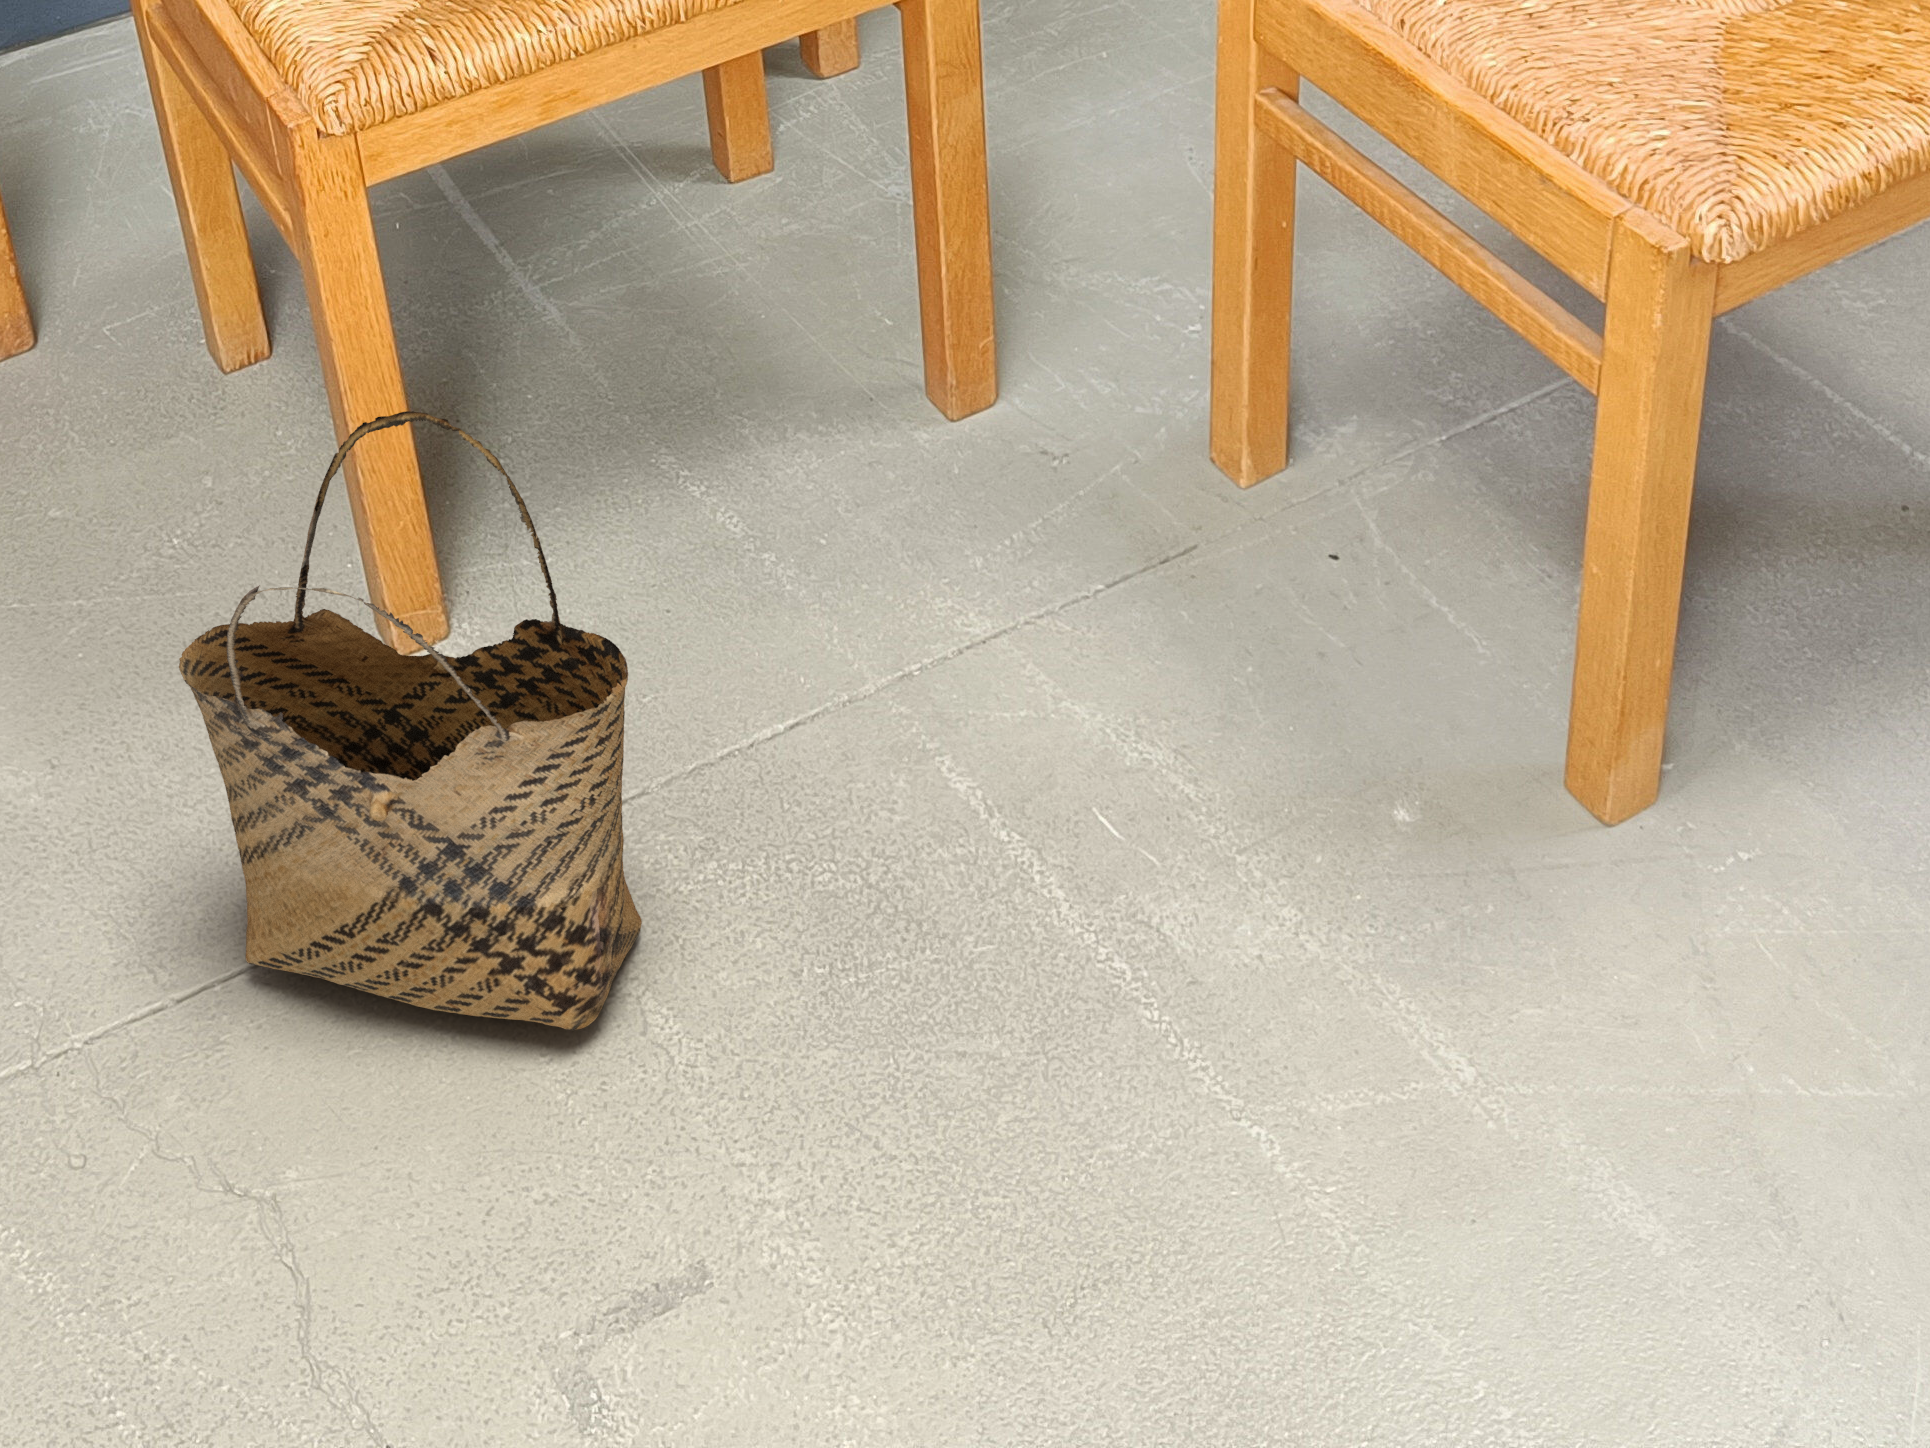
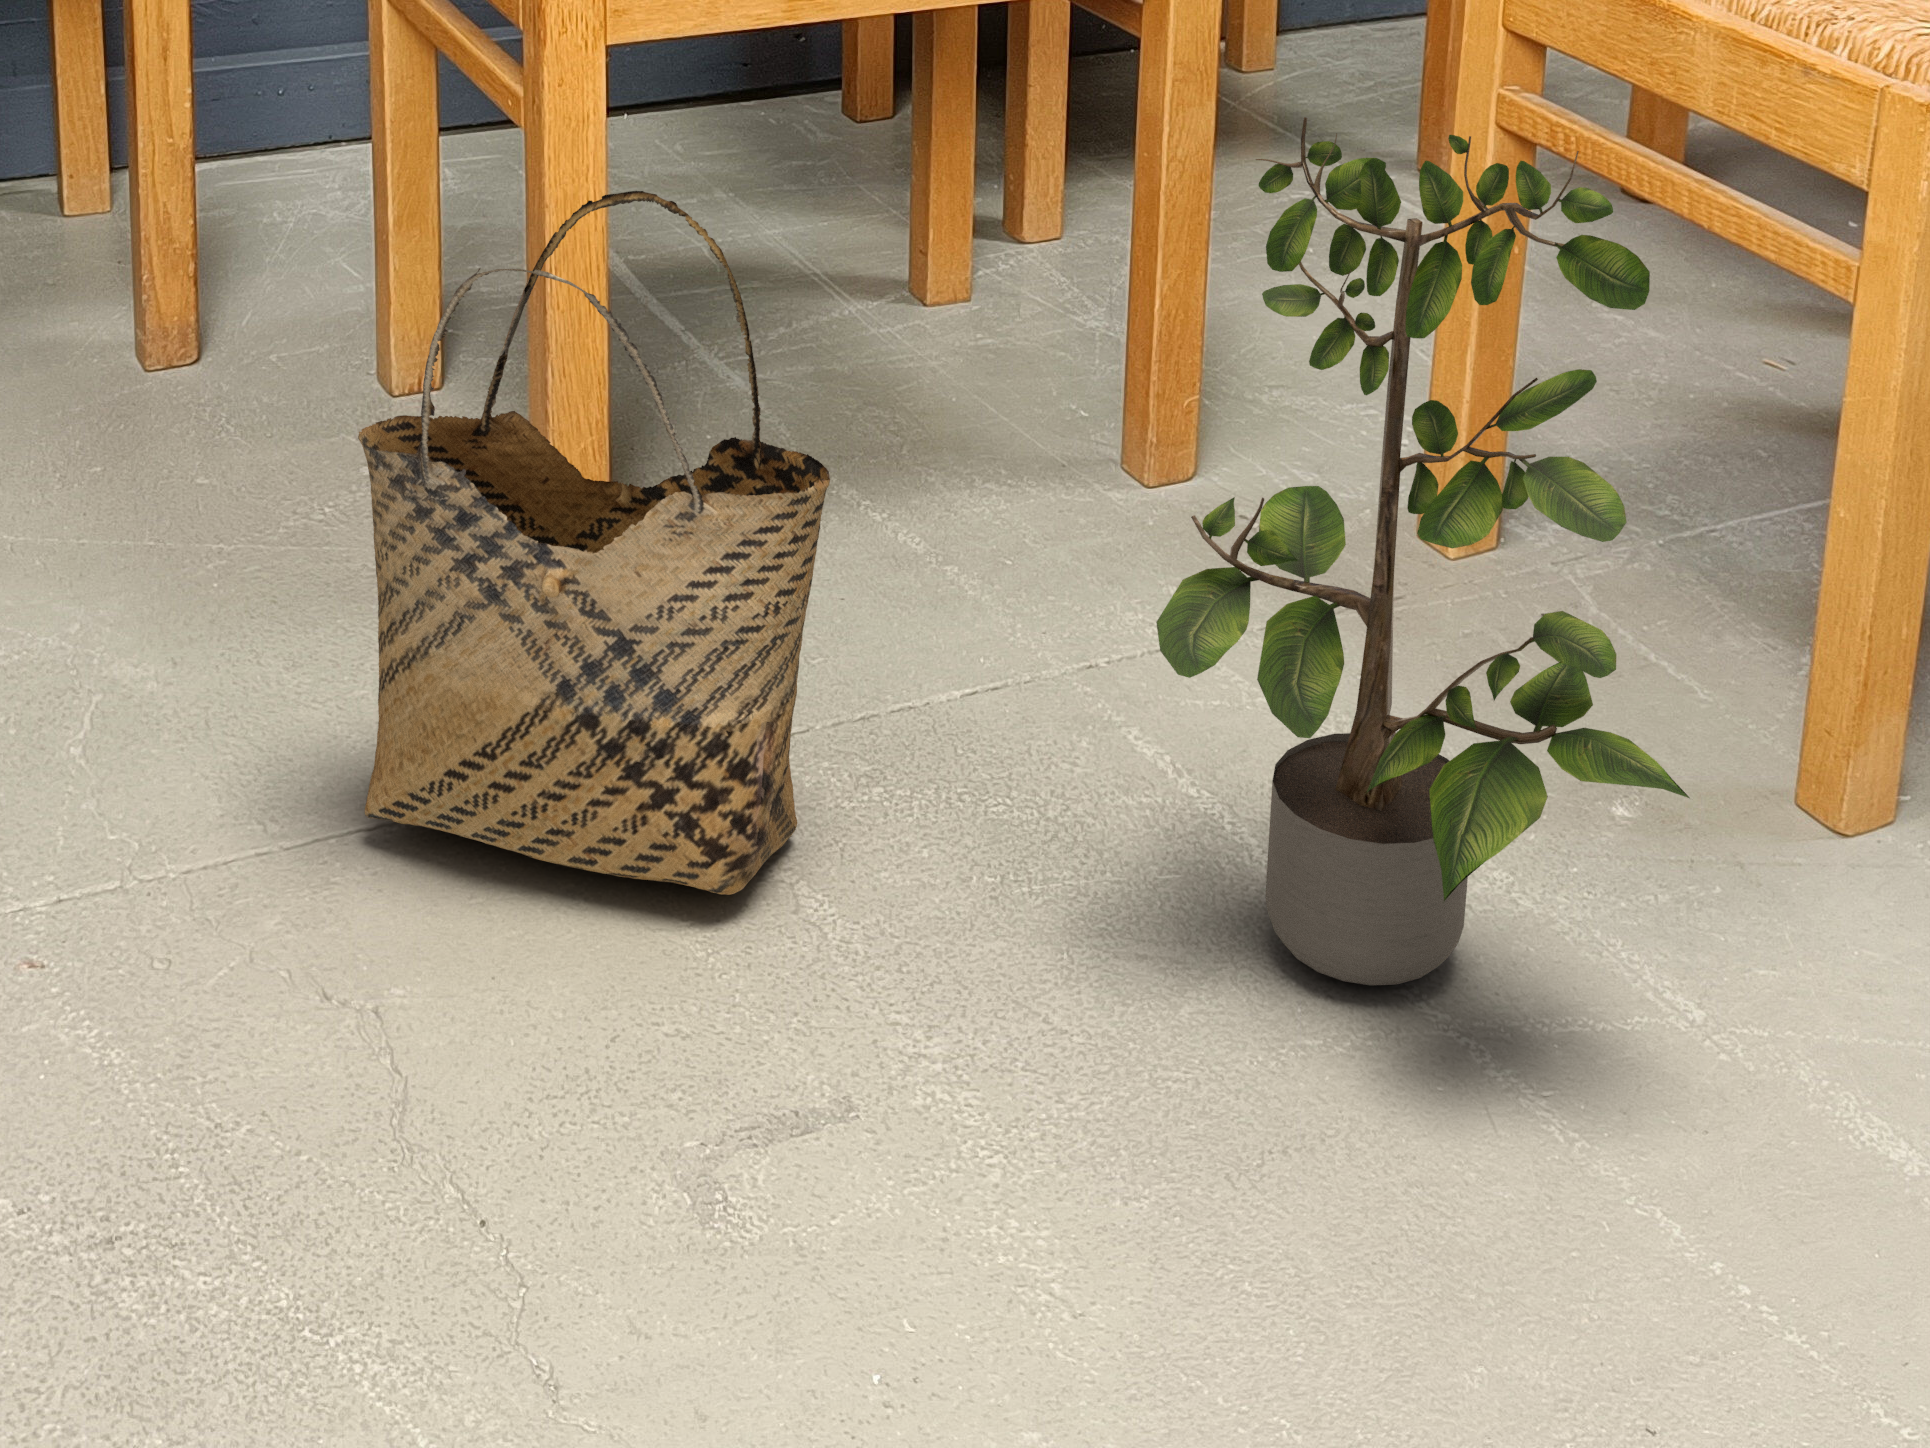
potted plant: none [945,372,1448,1088] -> present [1156,117,1690,985]

